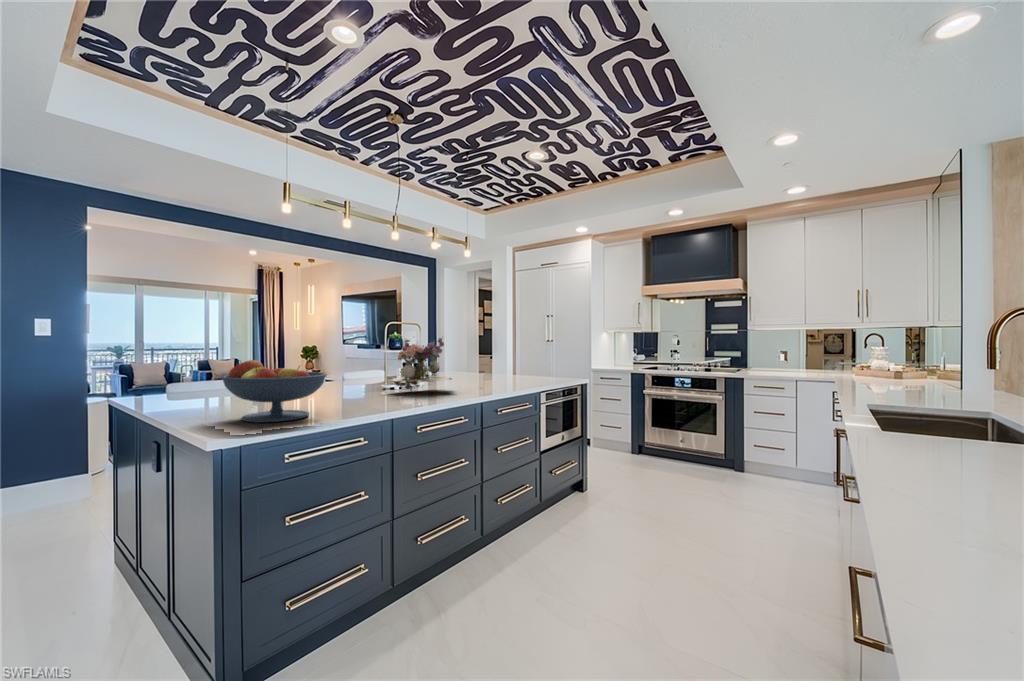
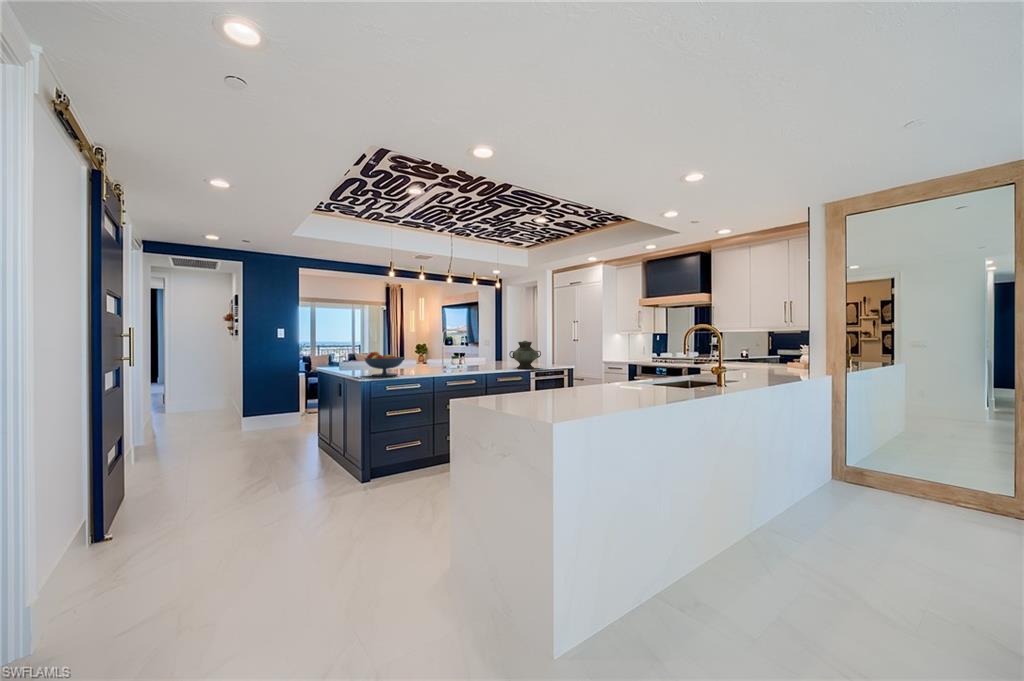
flower arrangement: present [387,338,452,391] -> none [440,339,478,370]
vase: none [500,340,546,386] -> present [509,341,541,368]

